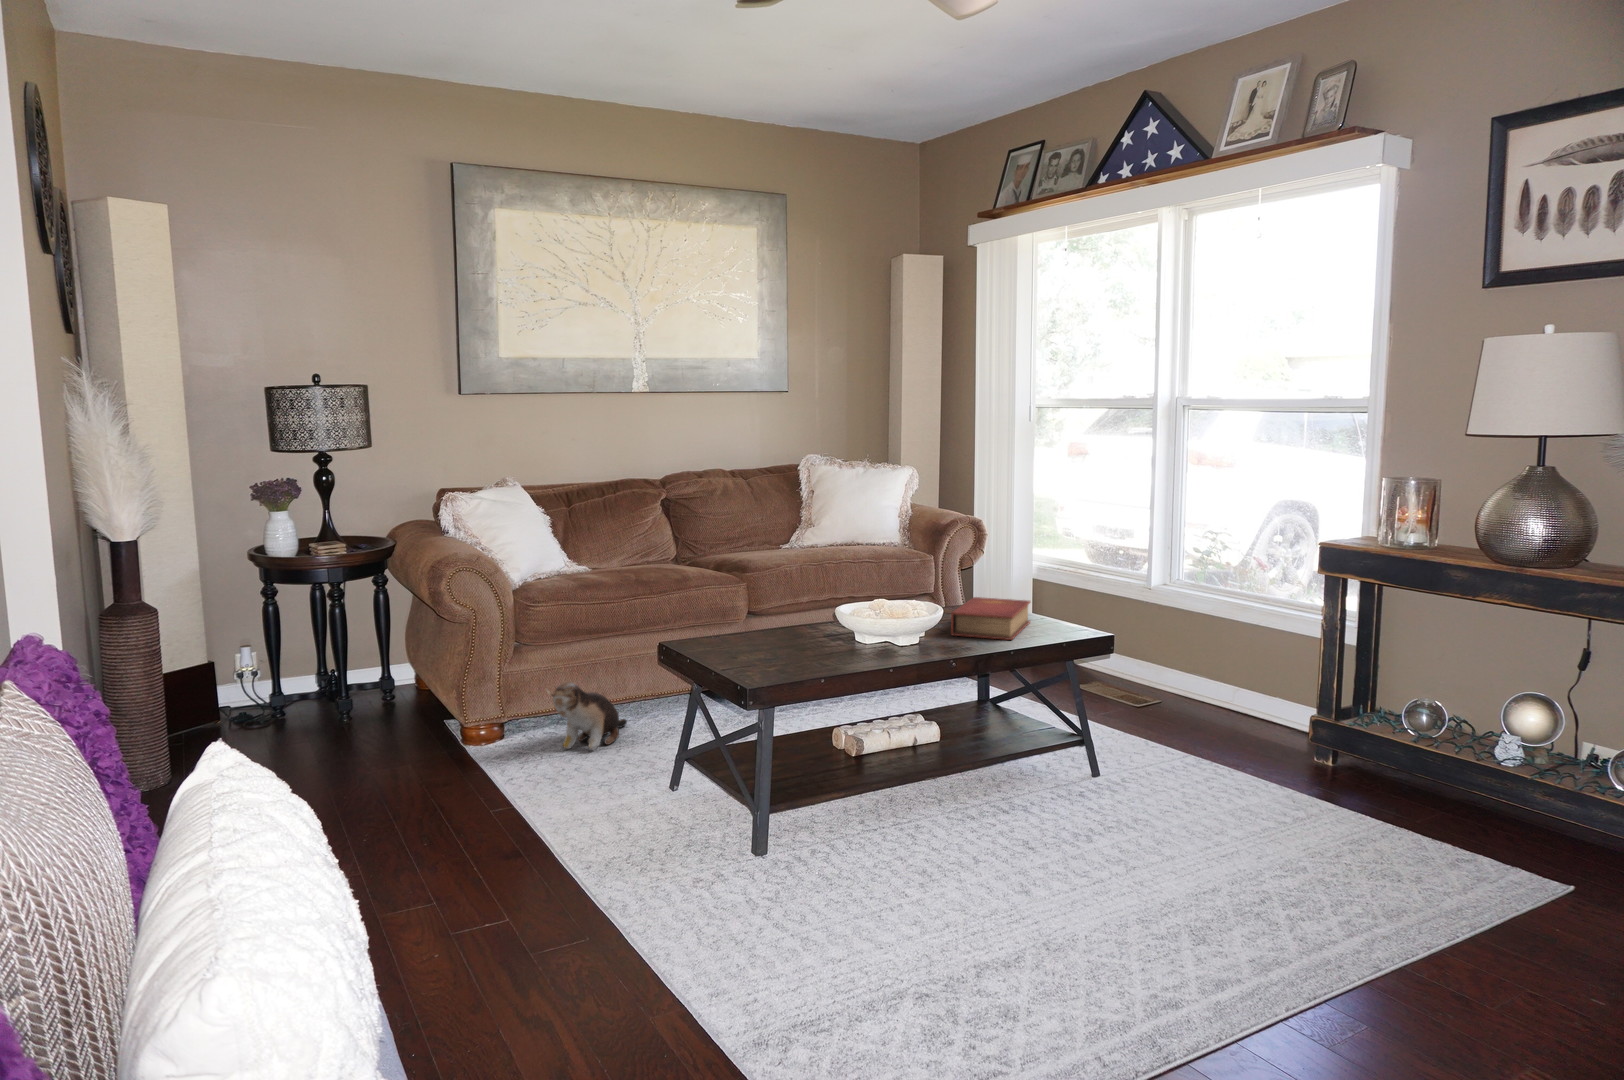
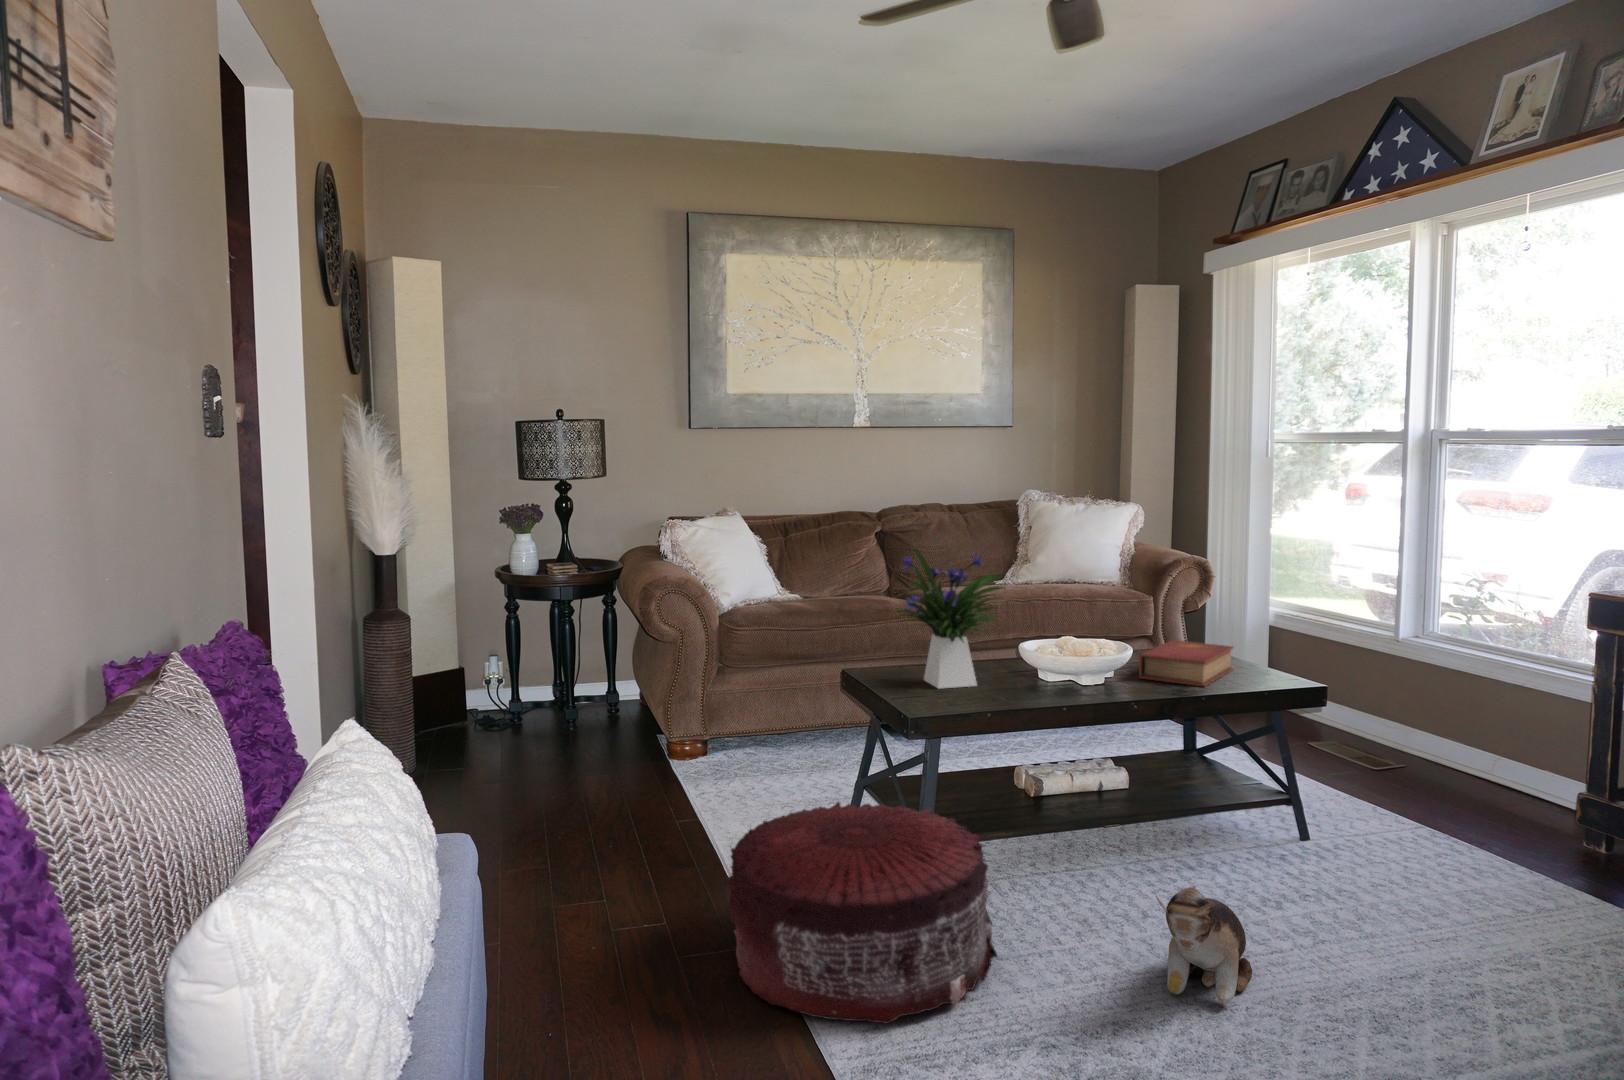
flower arrangement: none [704,516,834,657] -> present [896,549,1005,689]
plush toy: present [545,682,627,749] -> present [1156,887,1252,1004]
pouf: none [576,776,855,1001] -> present [726,802,998,1024]

